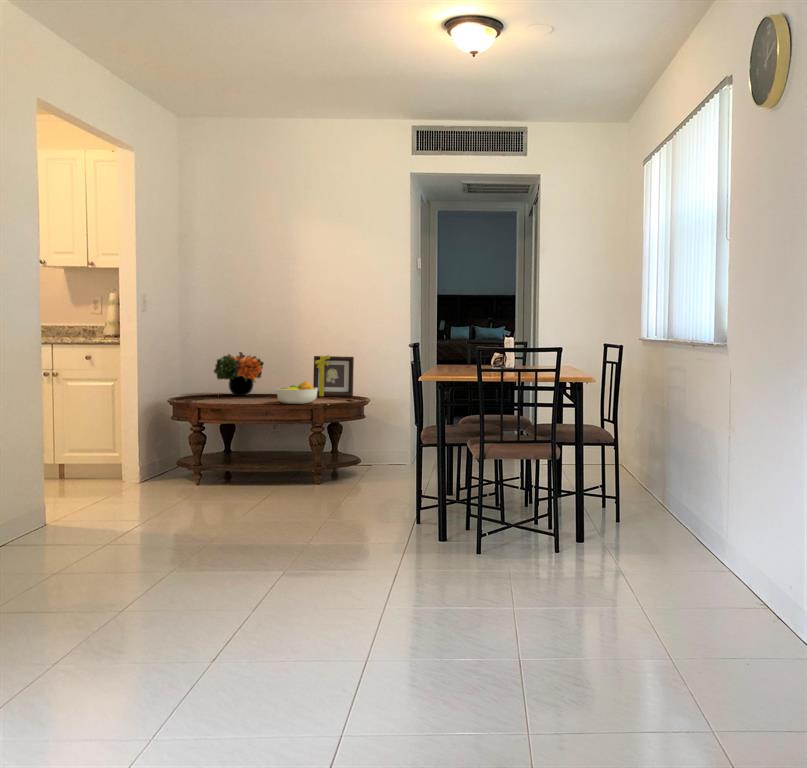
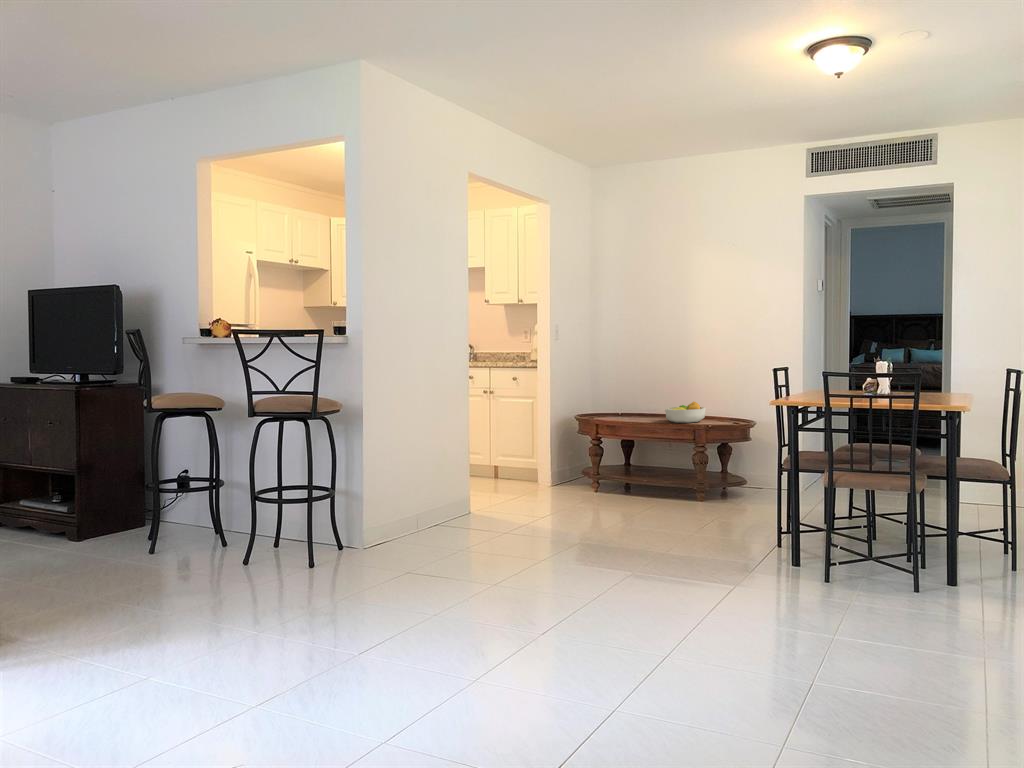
flower arrangement: present [214,352,264,396] -> none [616,374,663,413]
picture frame: present [313,355,354,396] -> none [707,376,746,415]

